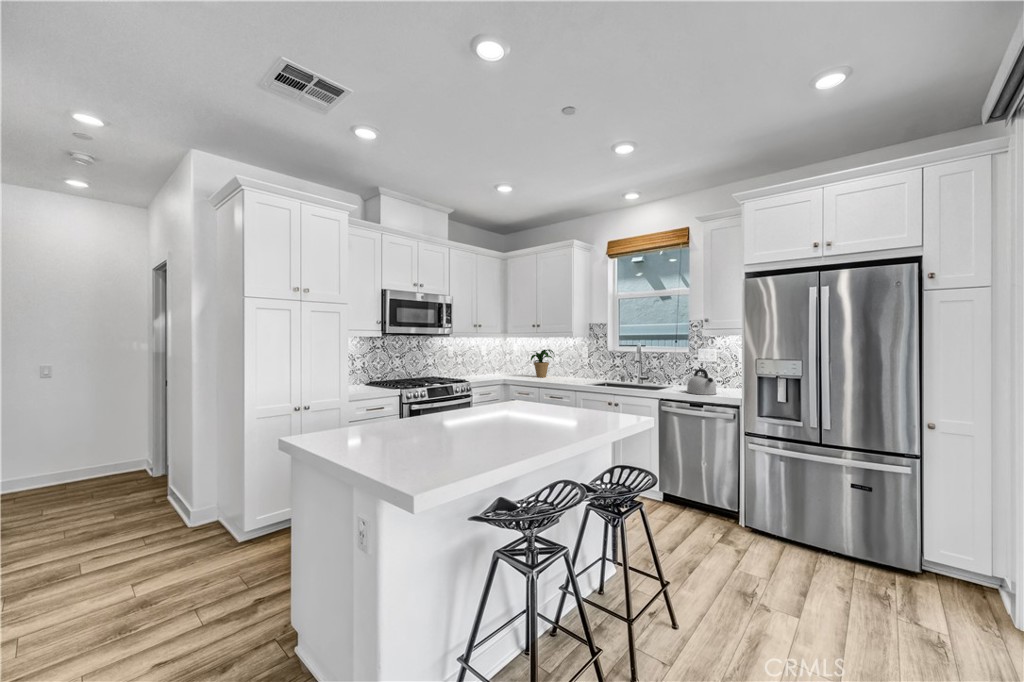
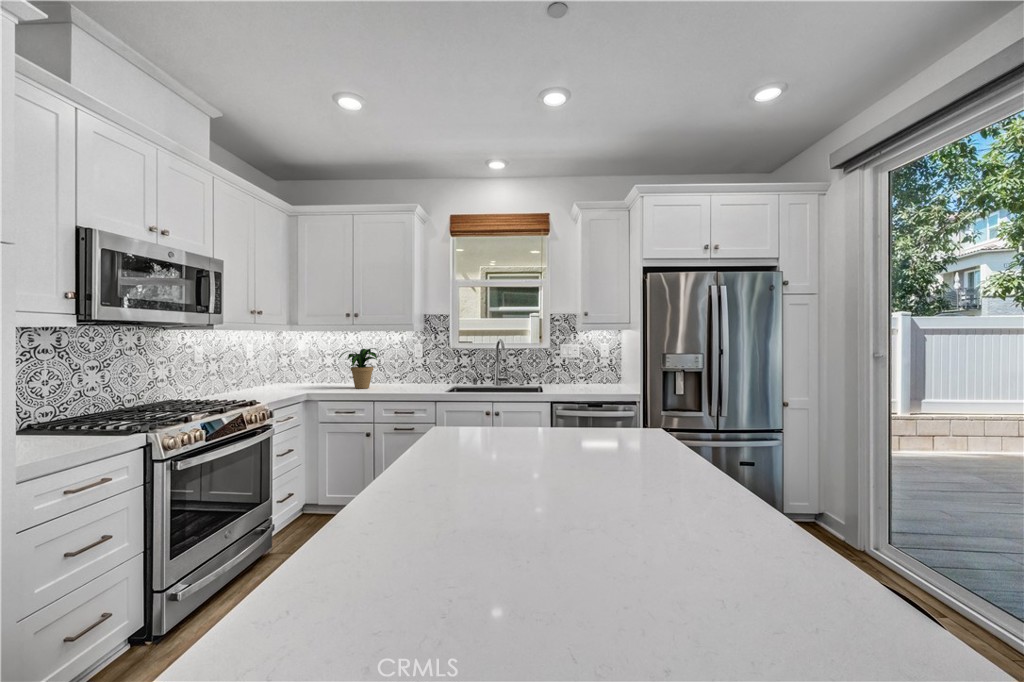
kettle: present [687,369,716,395] -> none [577,366,609,393]

